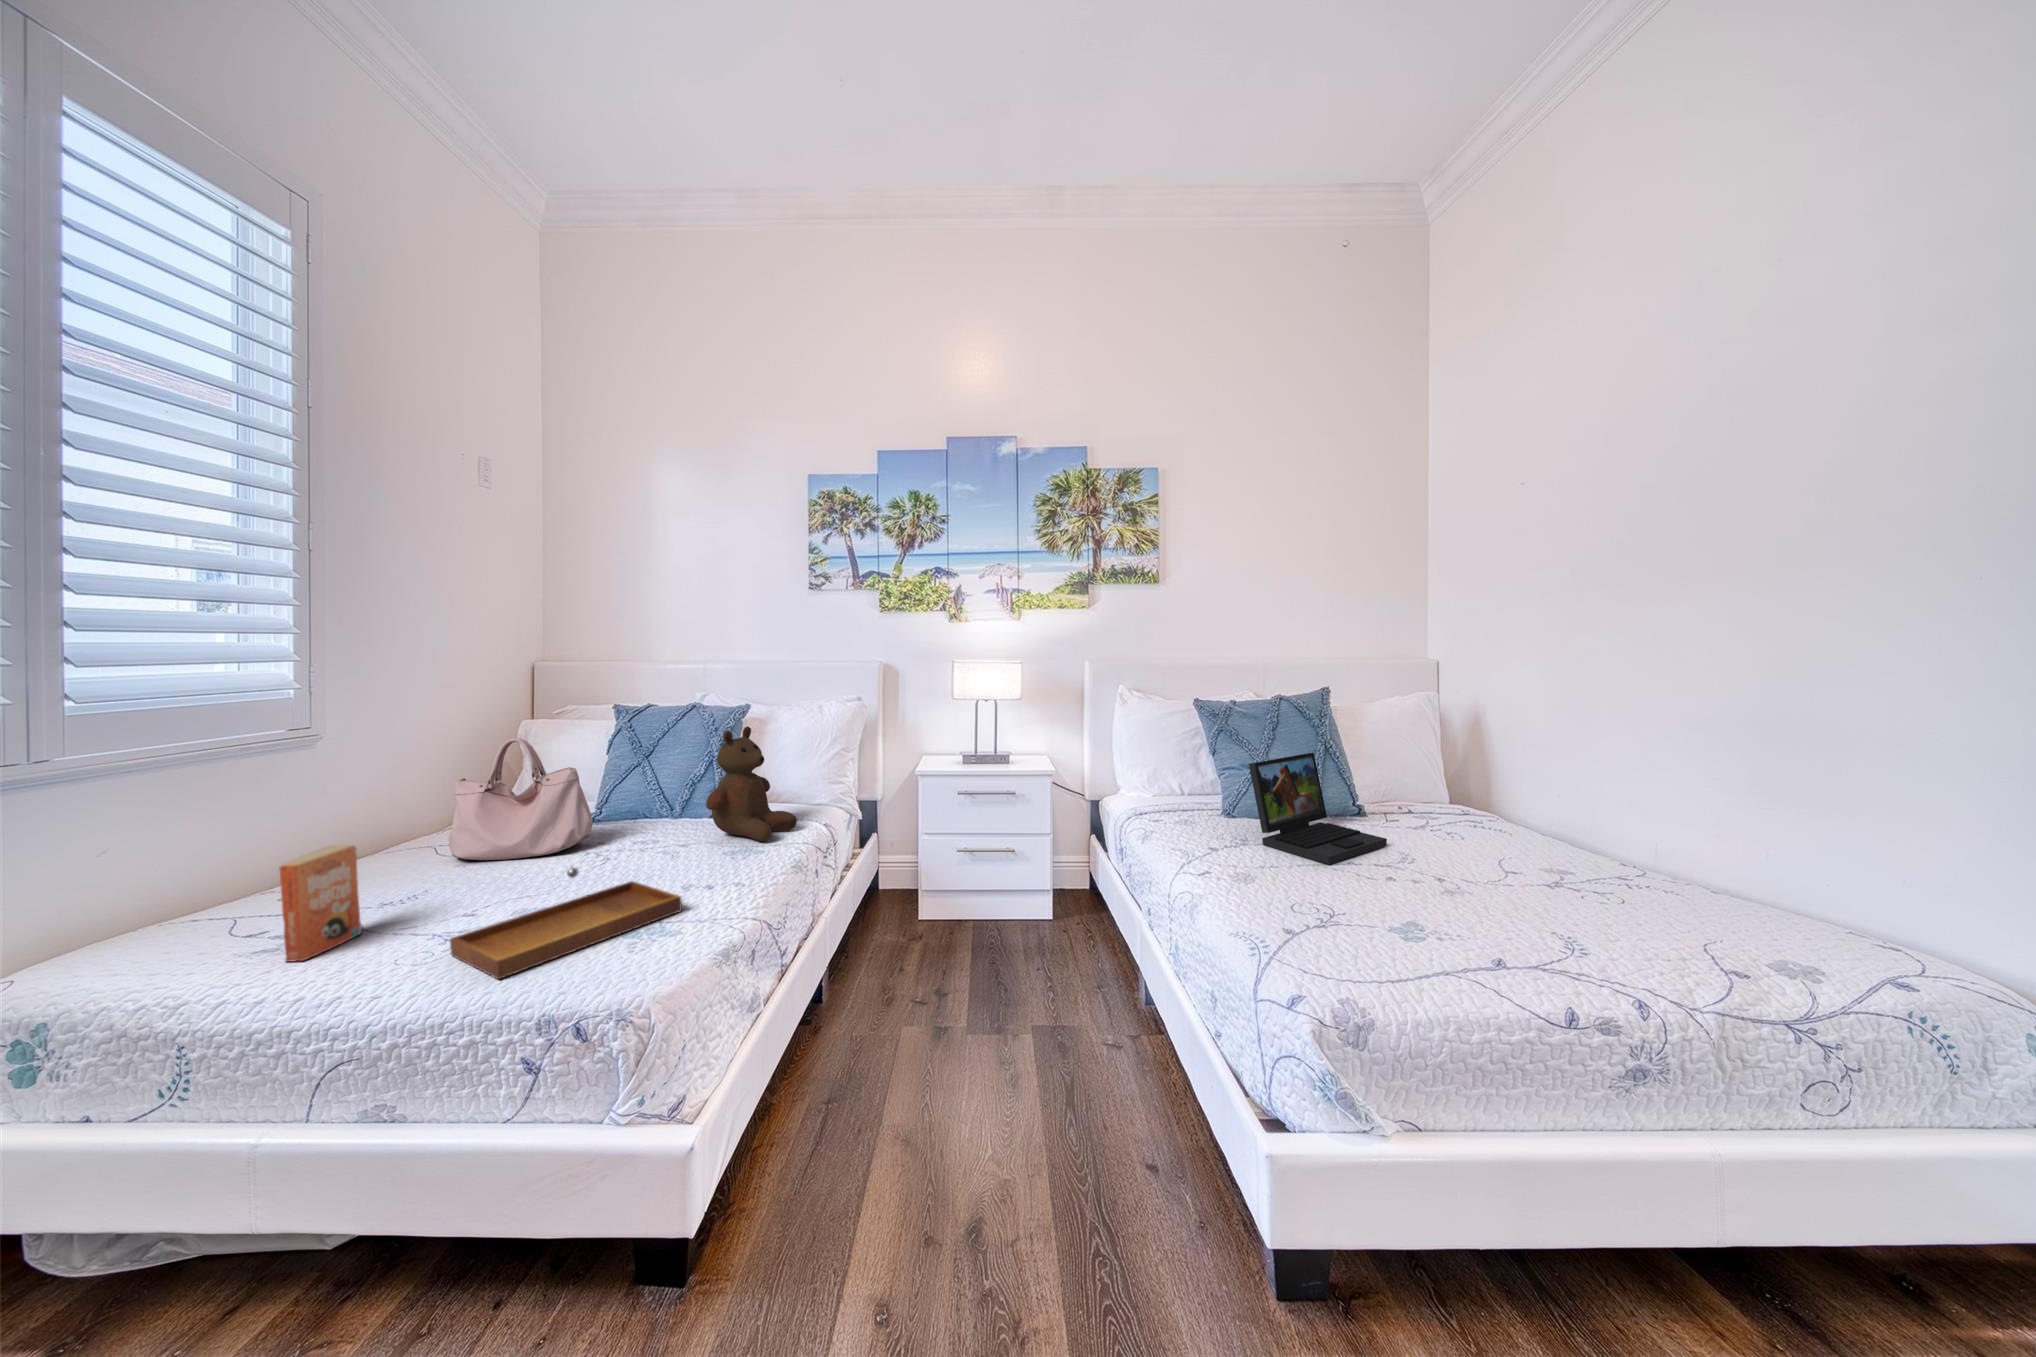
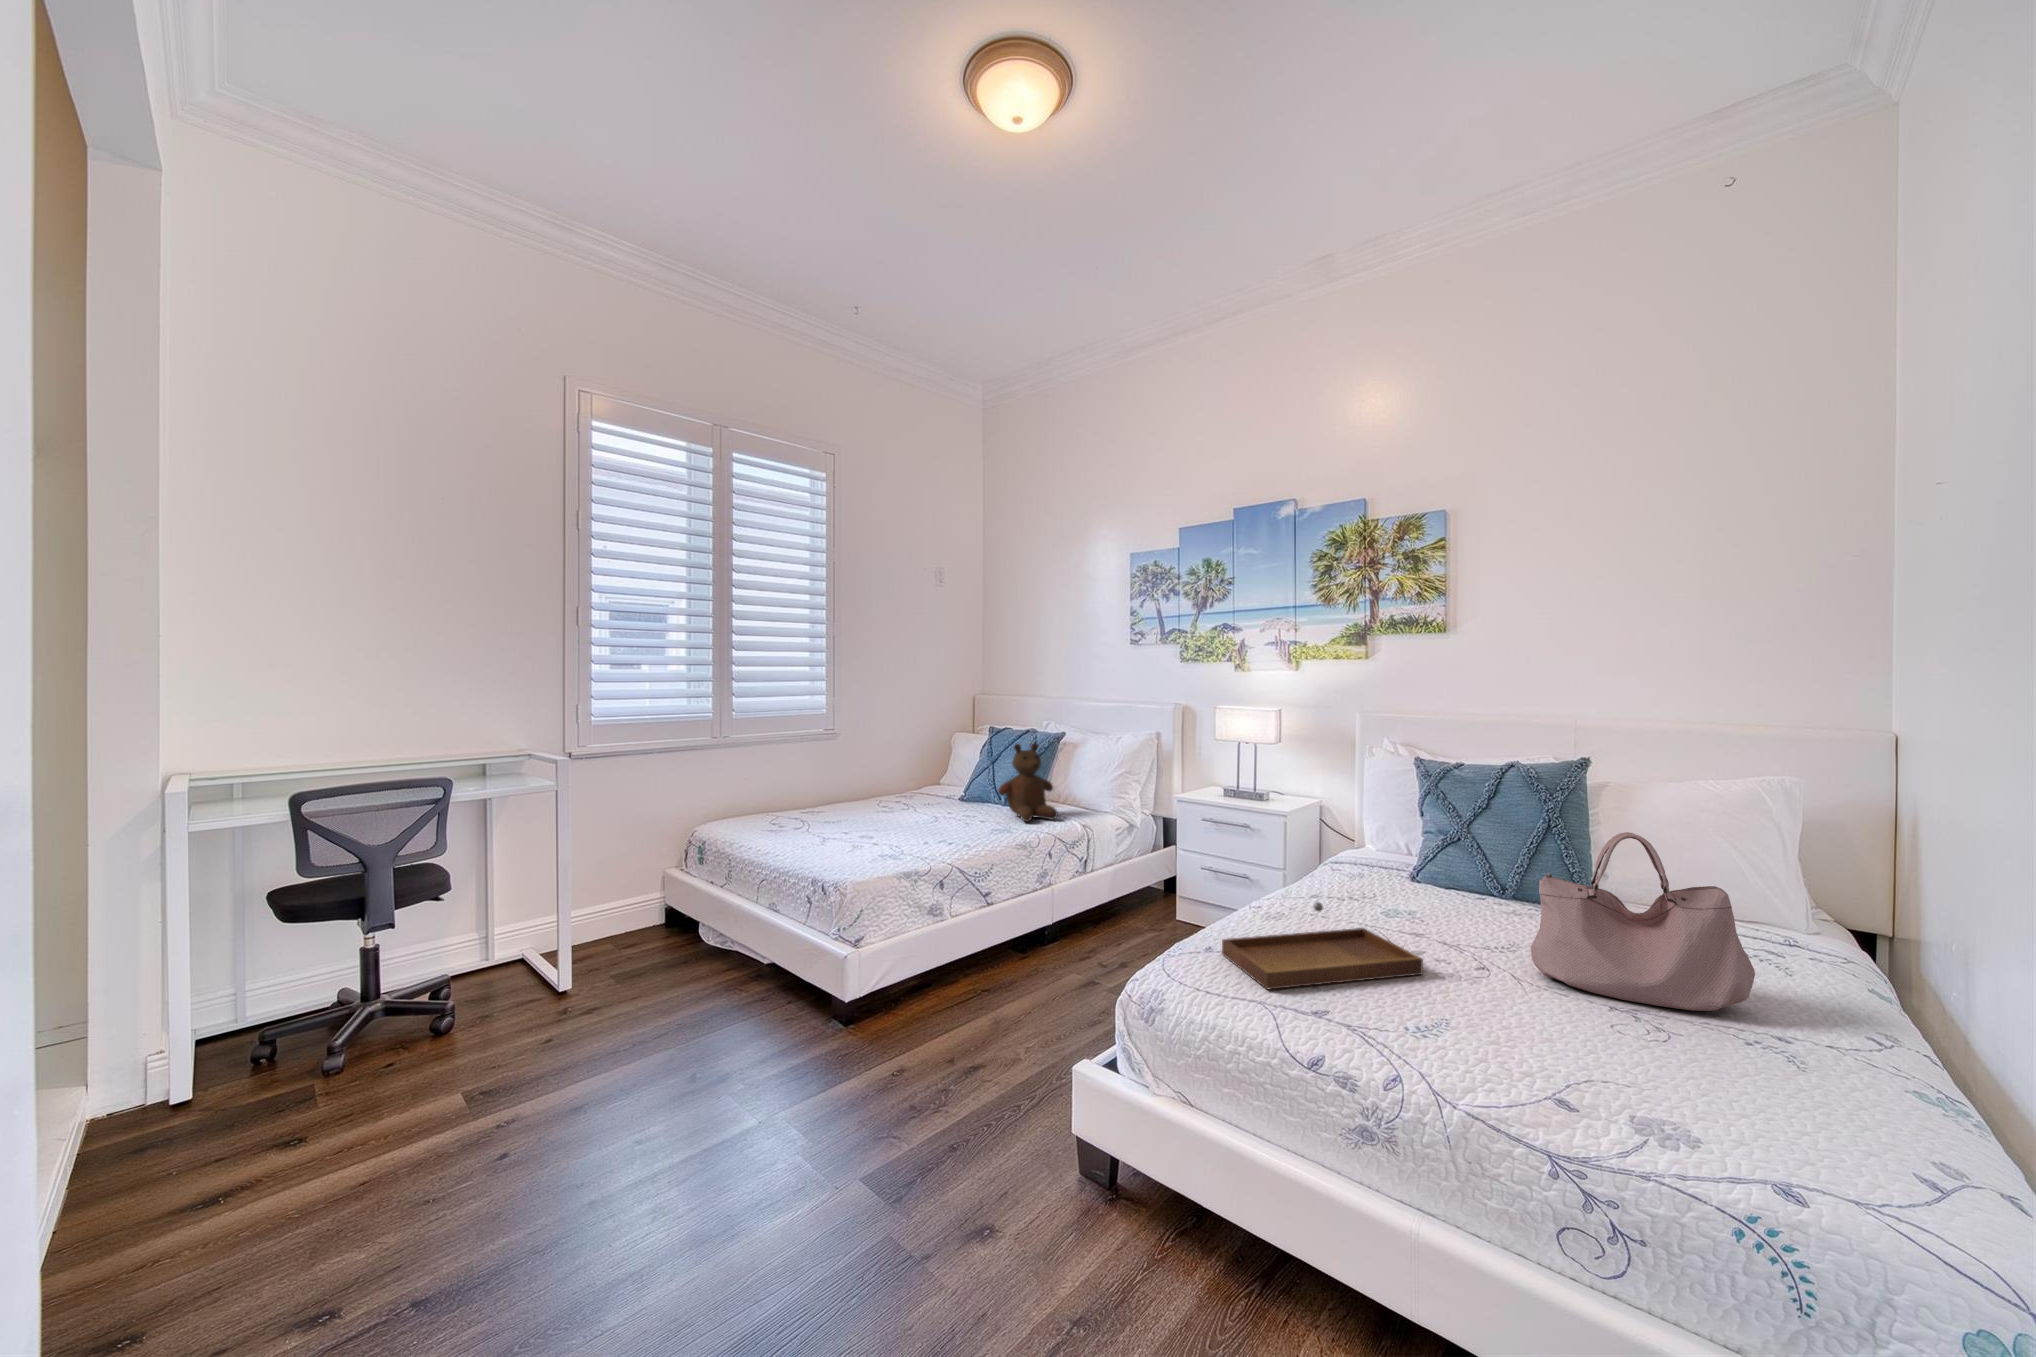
handbag: present [449,738,593,860] -> present [1531,832,1755,1011]
laptop: present [1249,753,1387,864] -> none [1363,819,1511,939]
paperback book: present [279,844,361,962] -> none [764,775,842,831]
tray: present [450,868,682,979] -> present [1222,902,1423,990]

